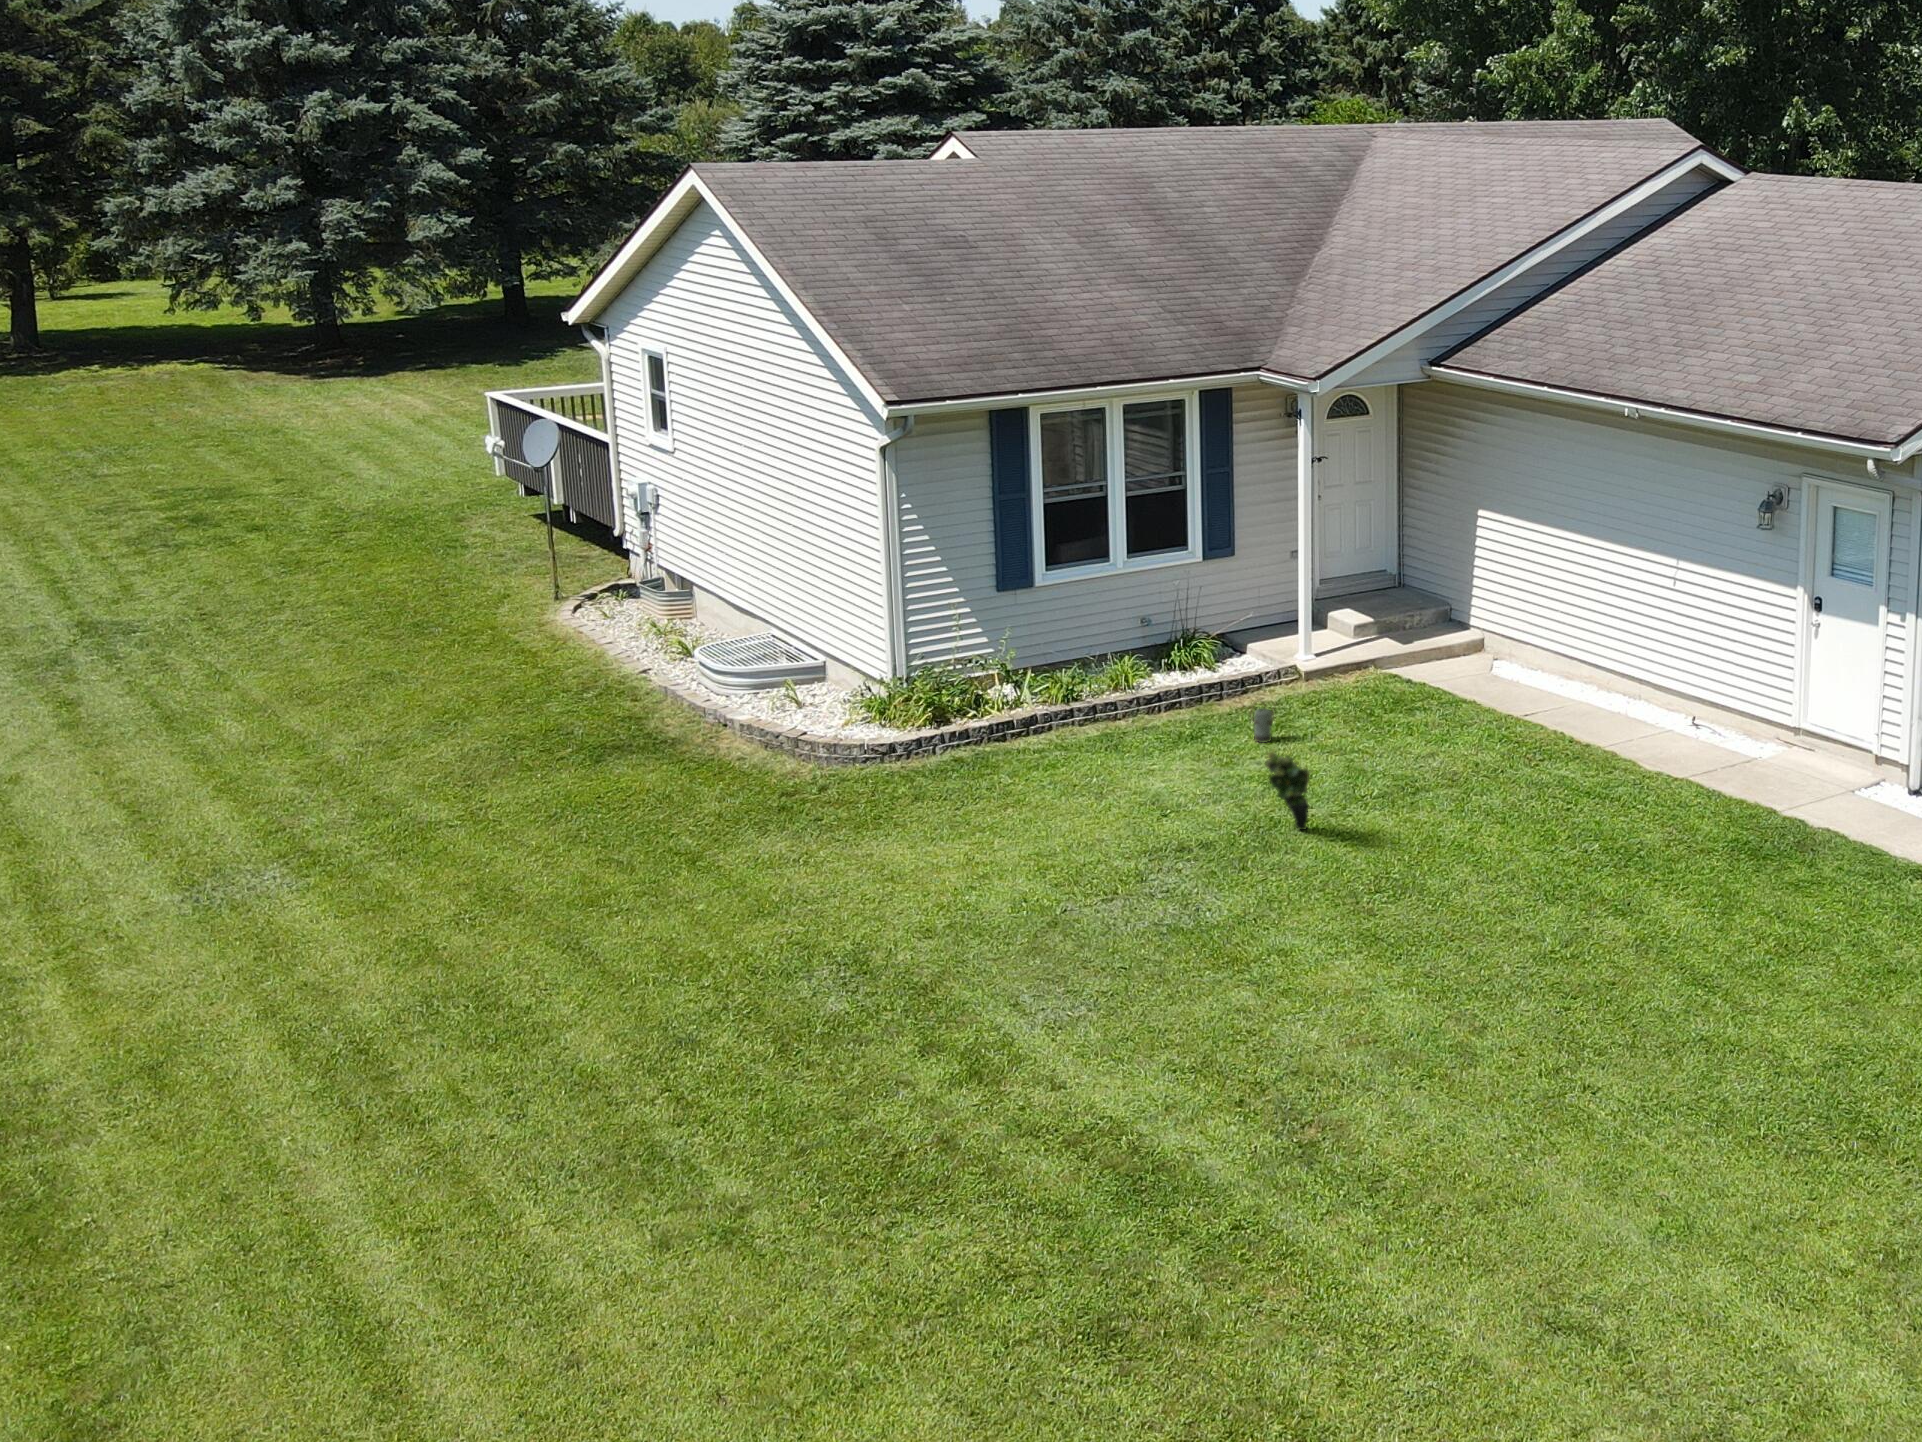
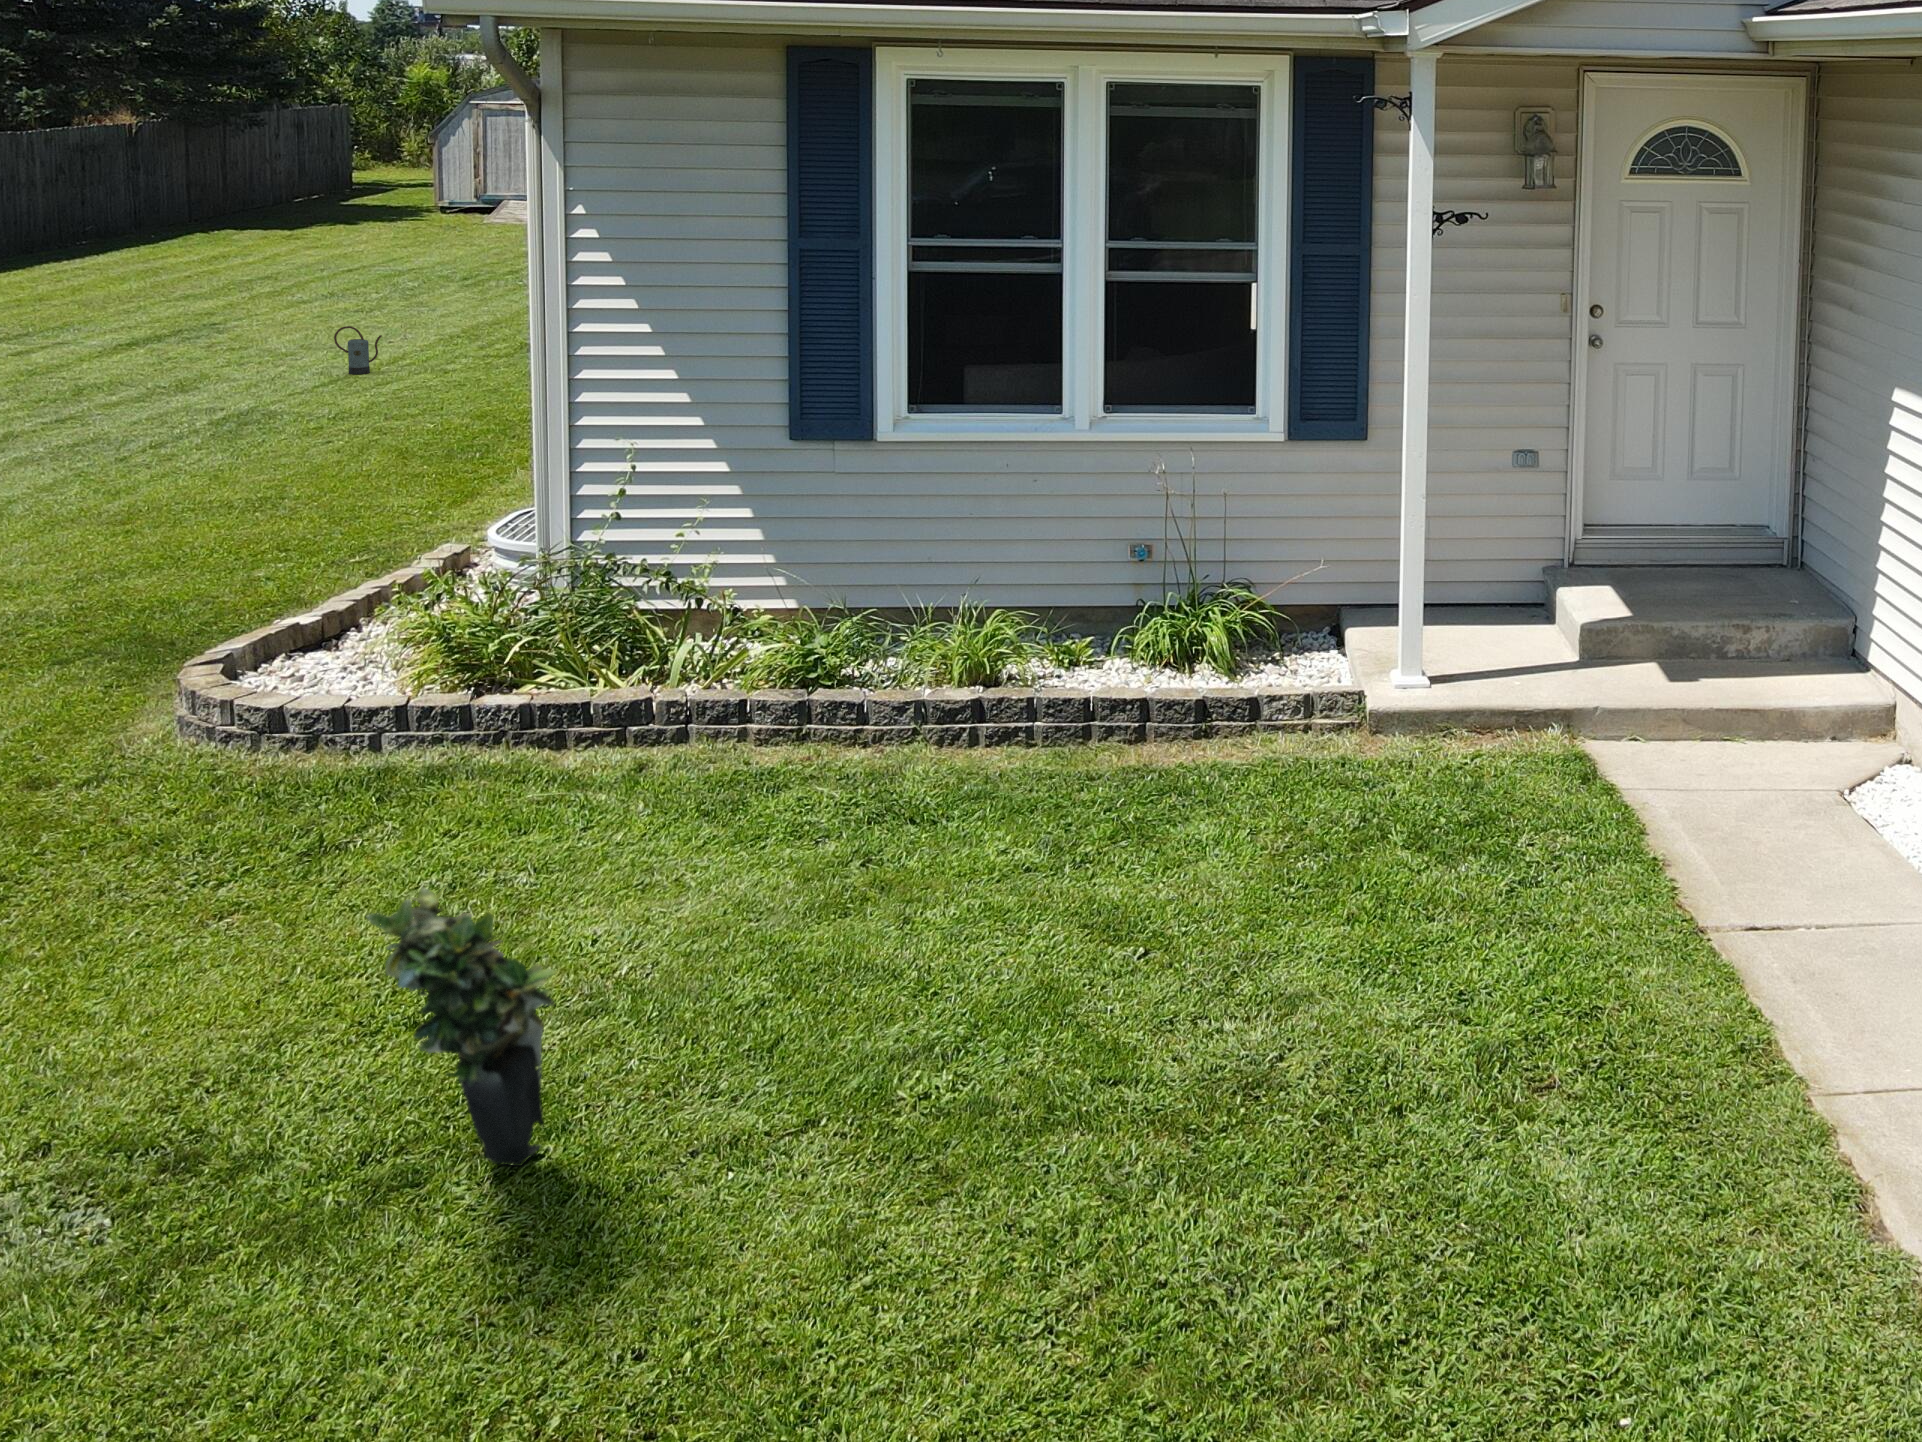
watering can: present [1253,703,1277,743] -> present [334,326,382,374]

